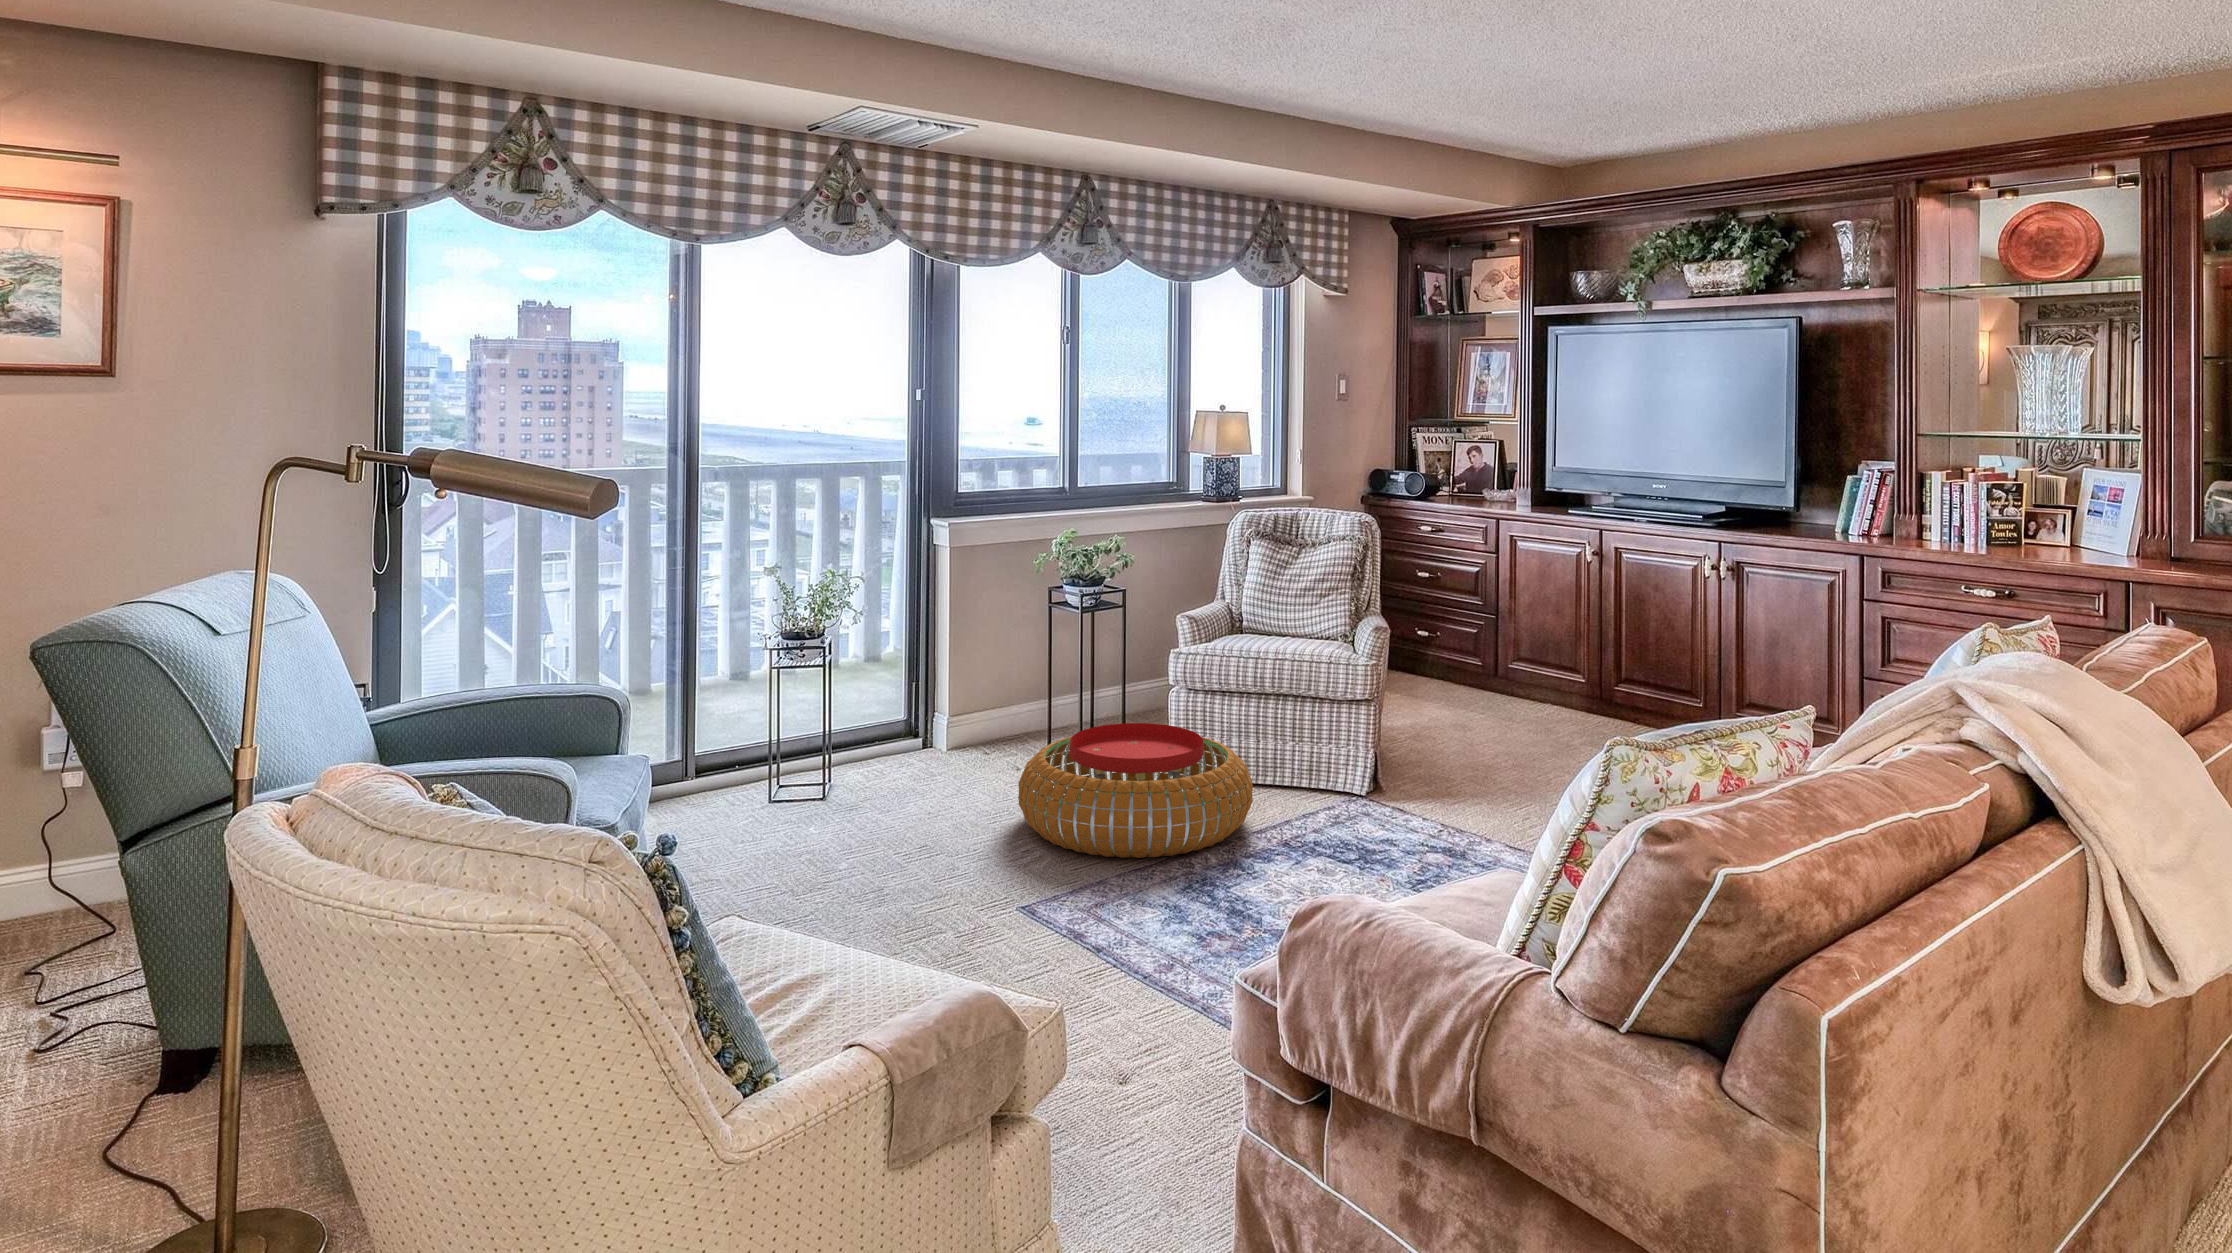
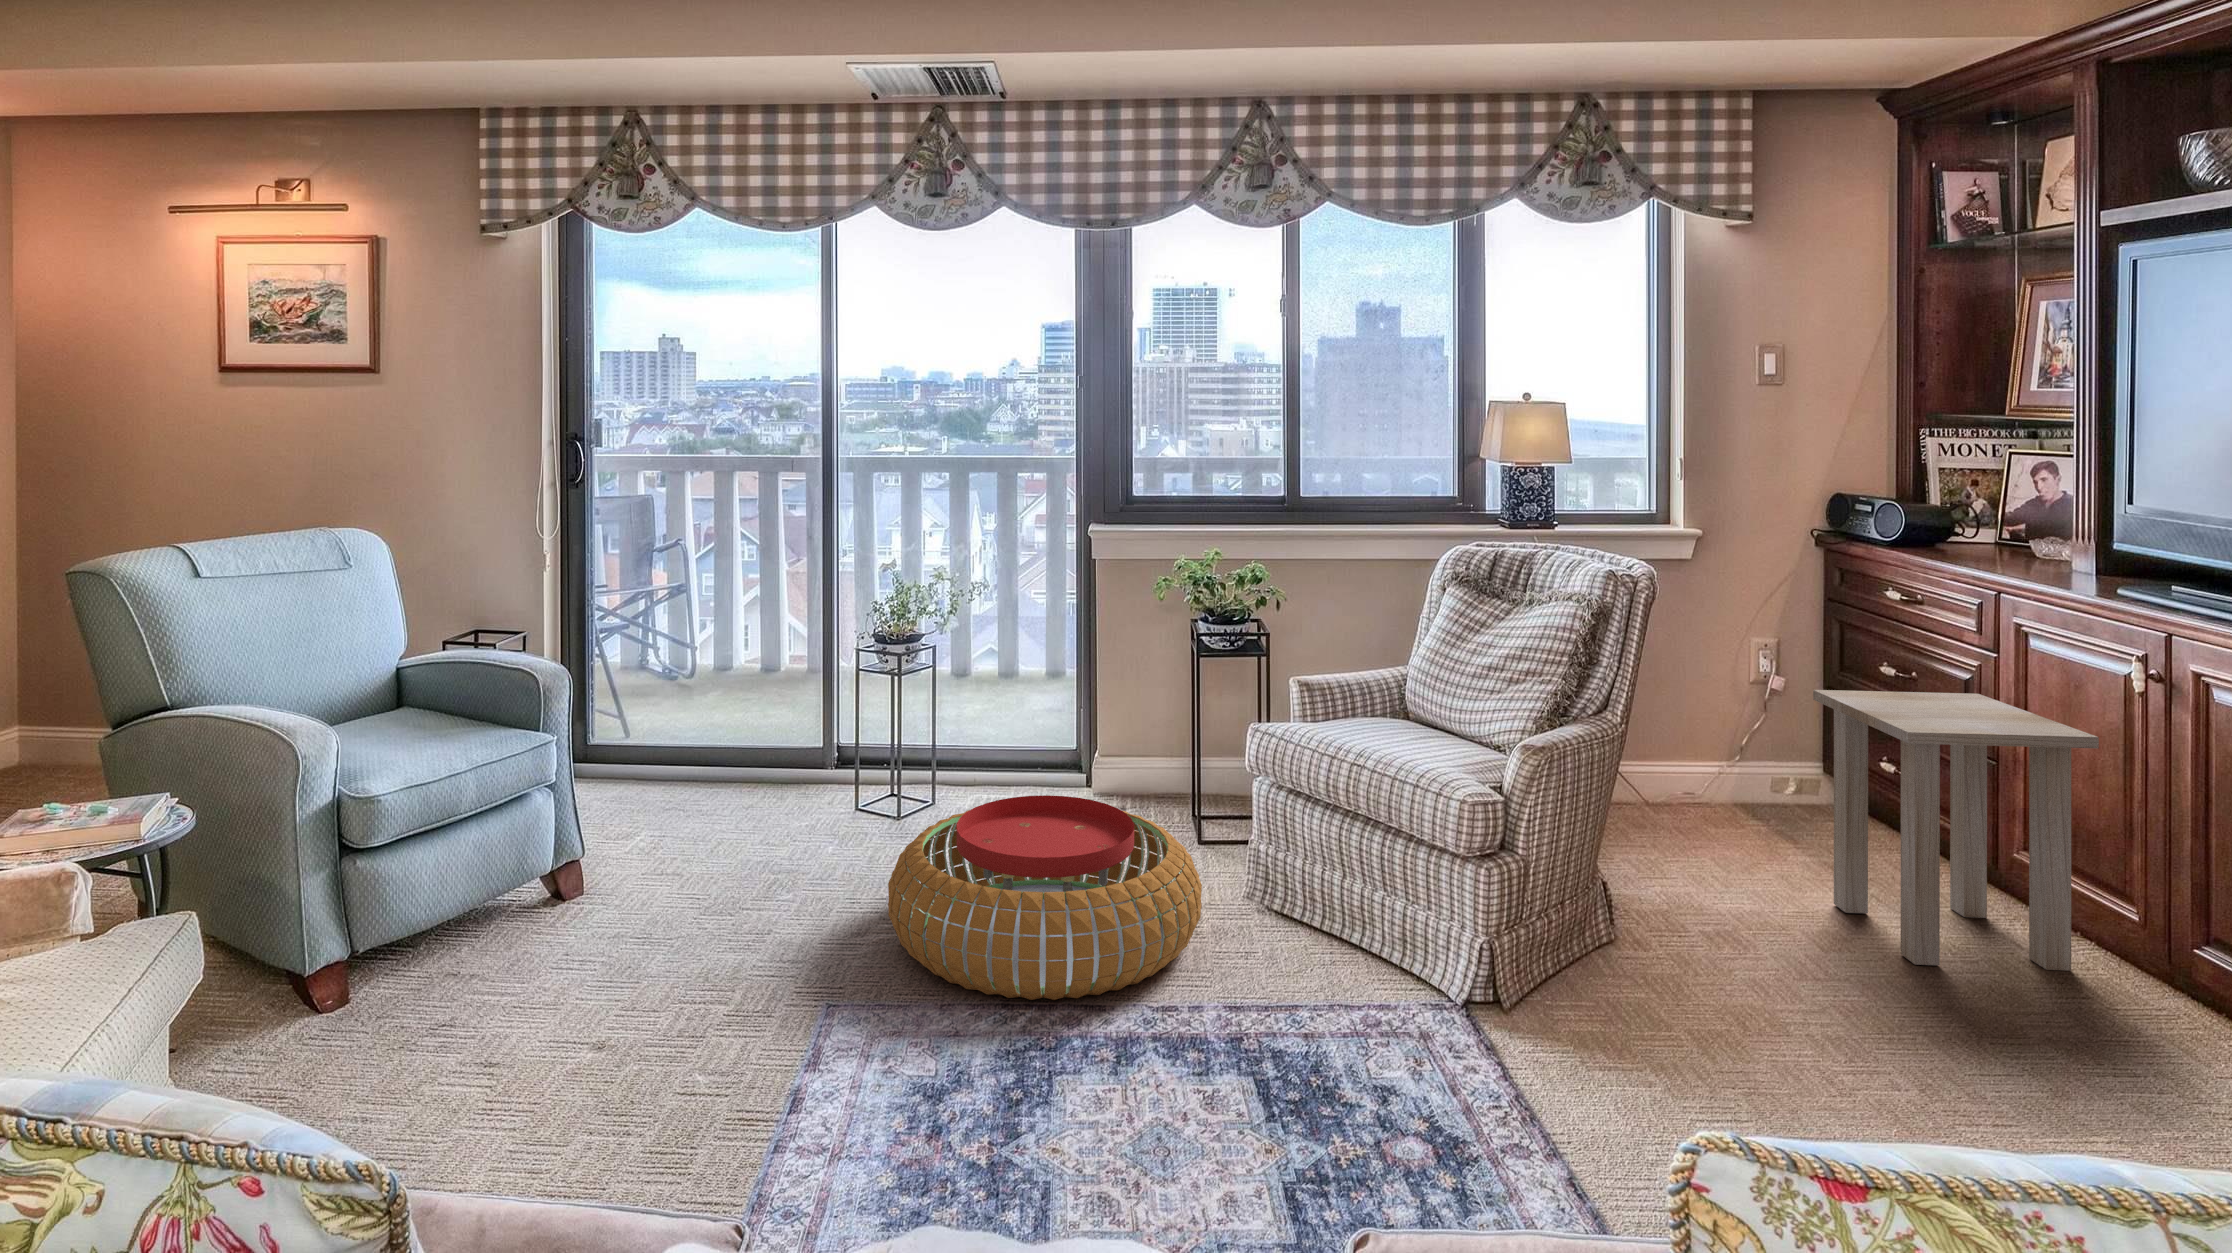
side table: none [1438,578,1571,723] -> present [1813,690,2099,971]

